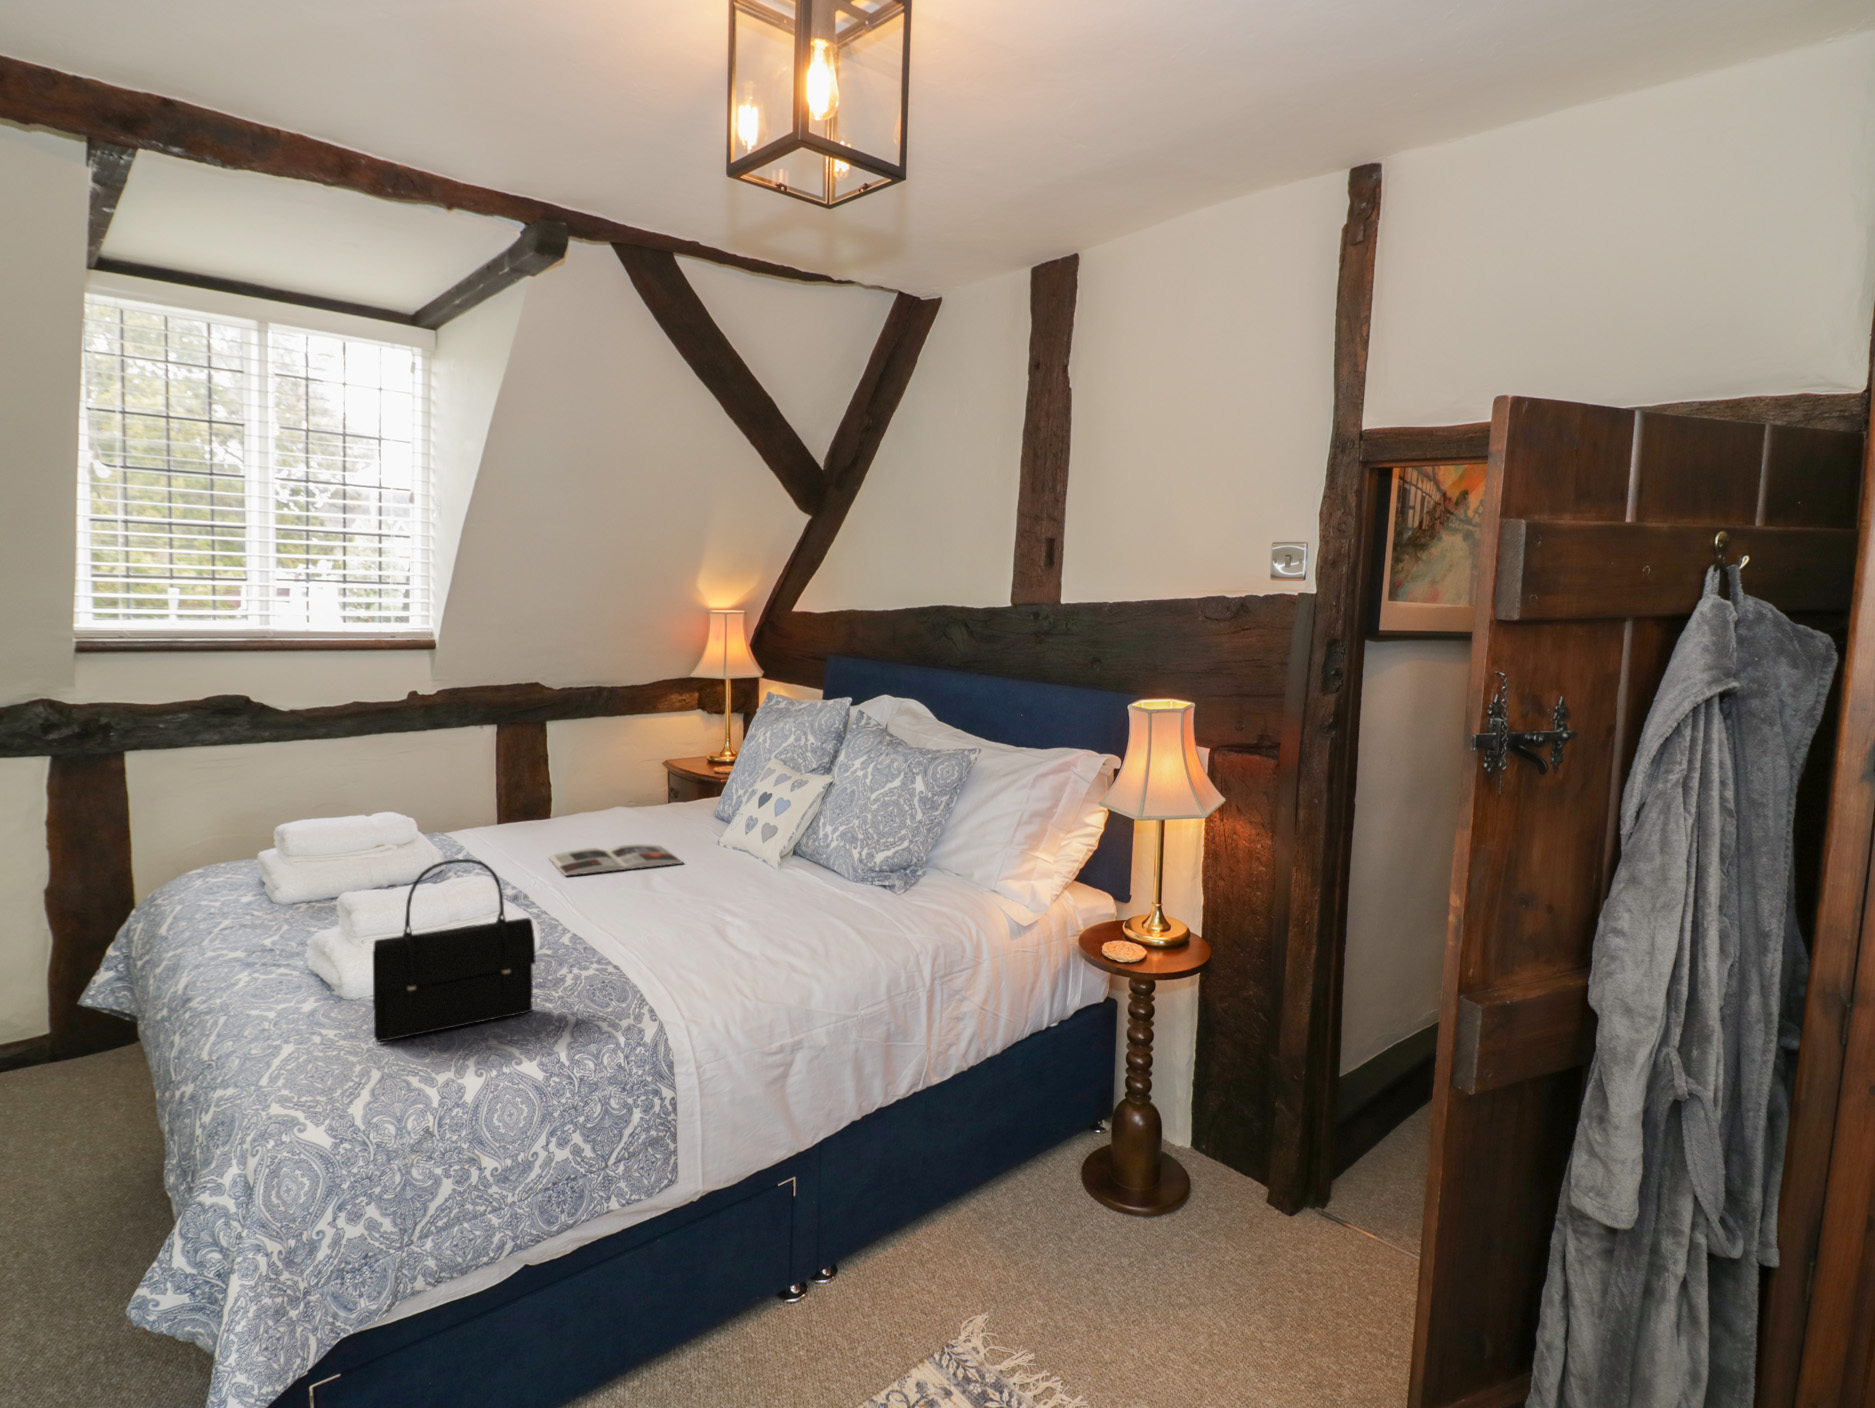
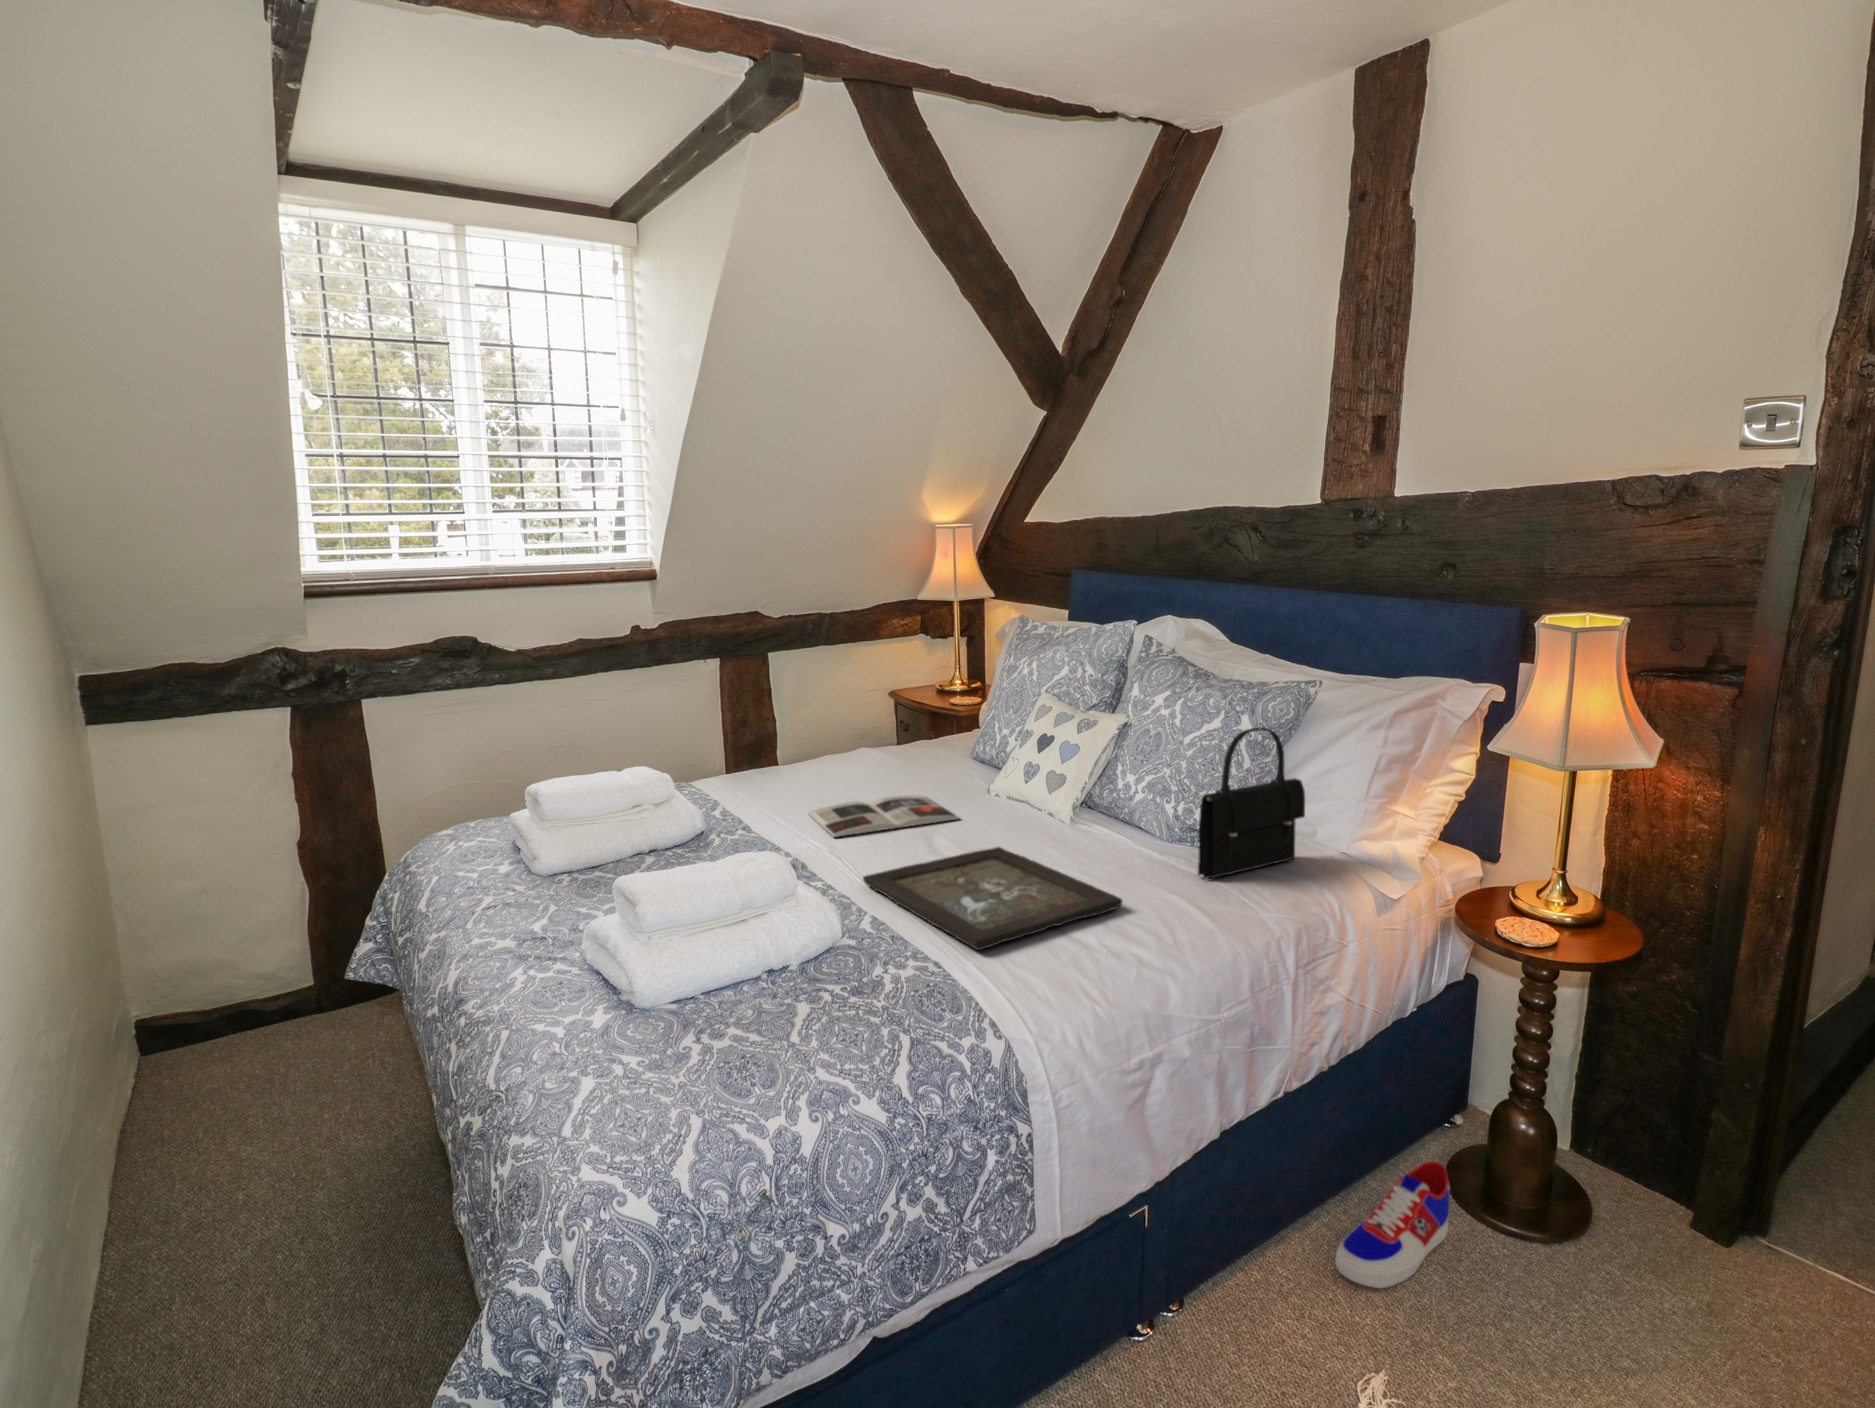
handbag: present [373,859,536,1042] -> present [1198,727,1305,879]
tray: none [578,883,792,957] -> present [863,847,1122,950]
sneaker: none [963,1145,1063,1246] -> present [1335,1161,1450,1288]

